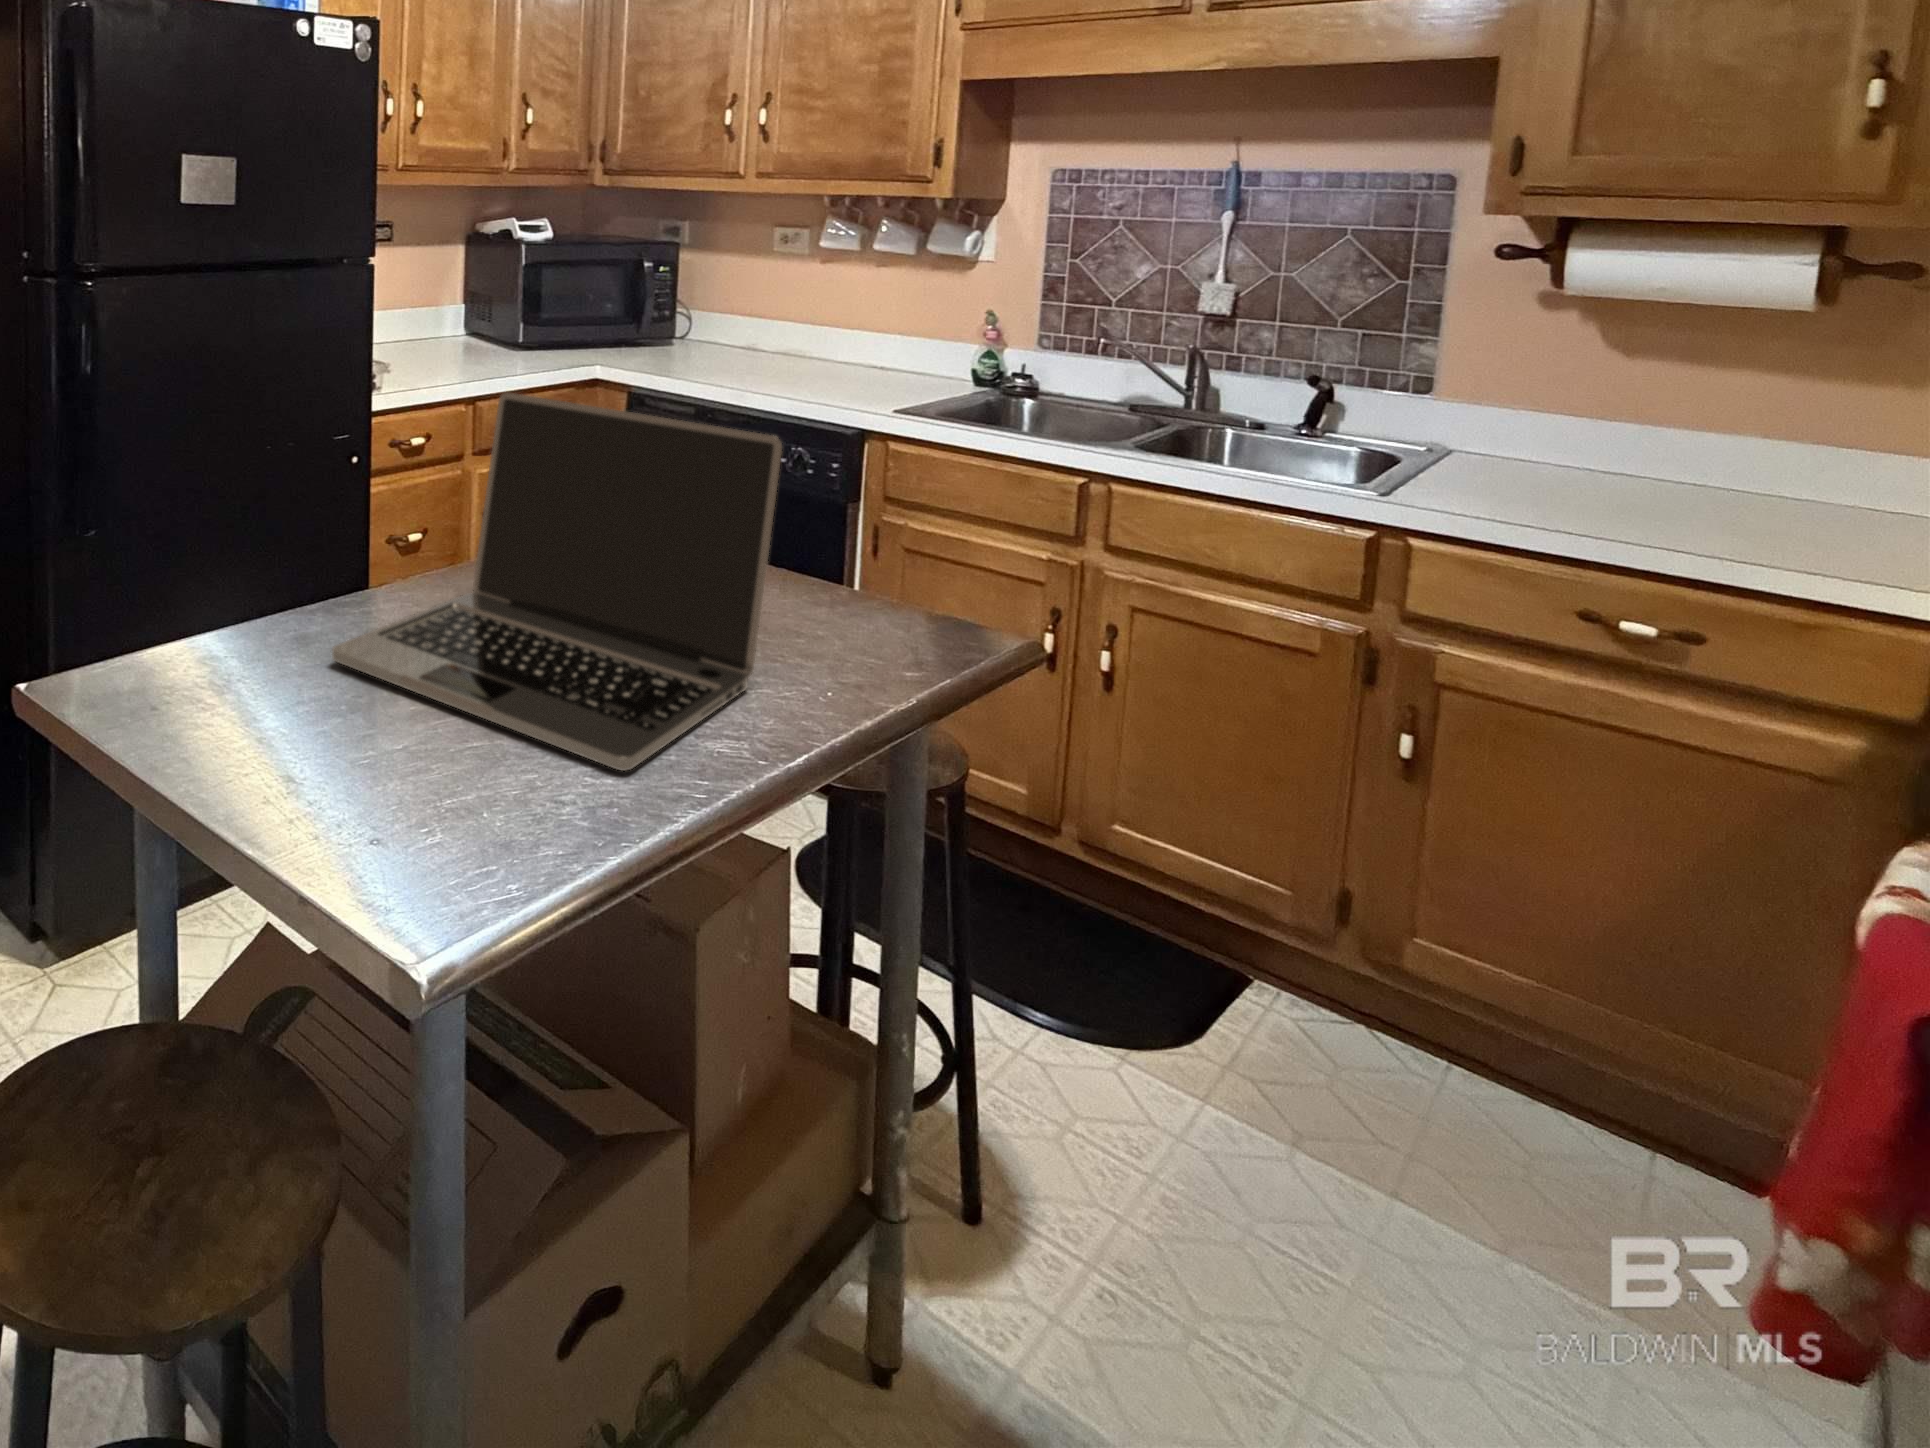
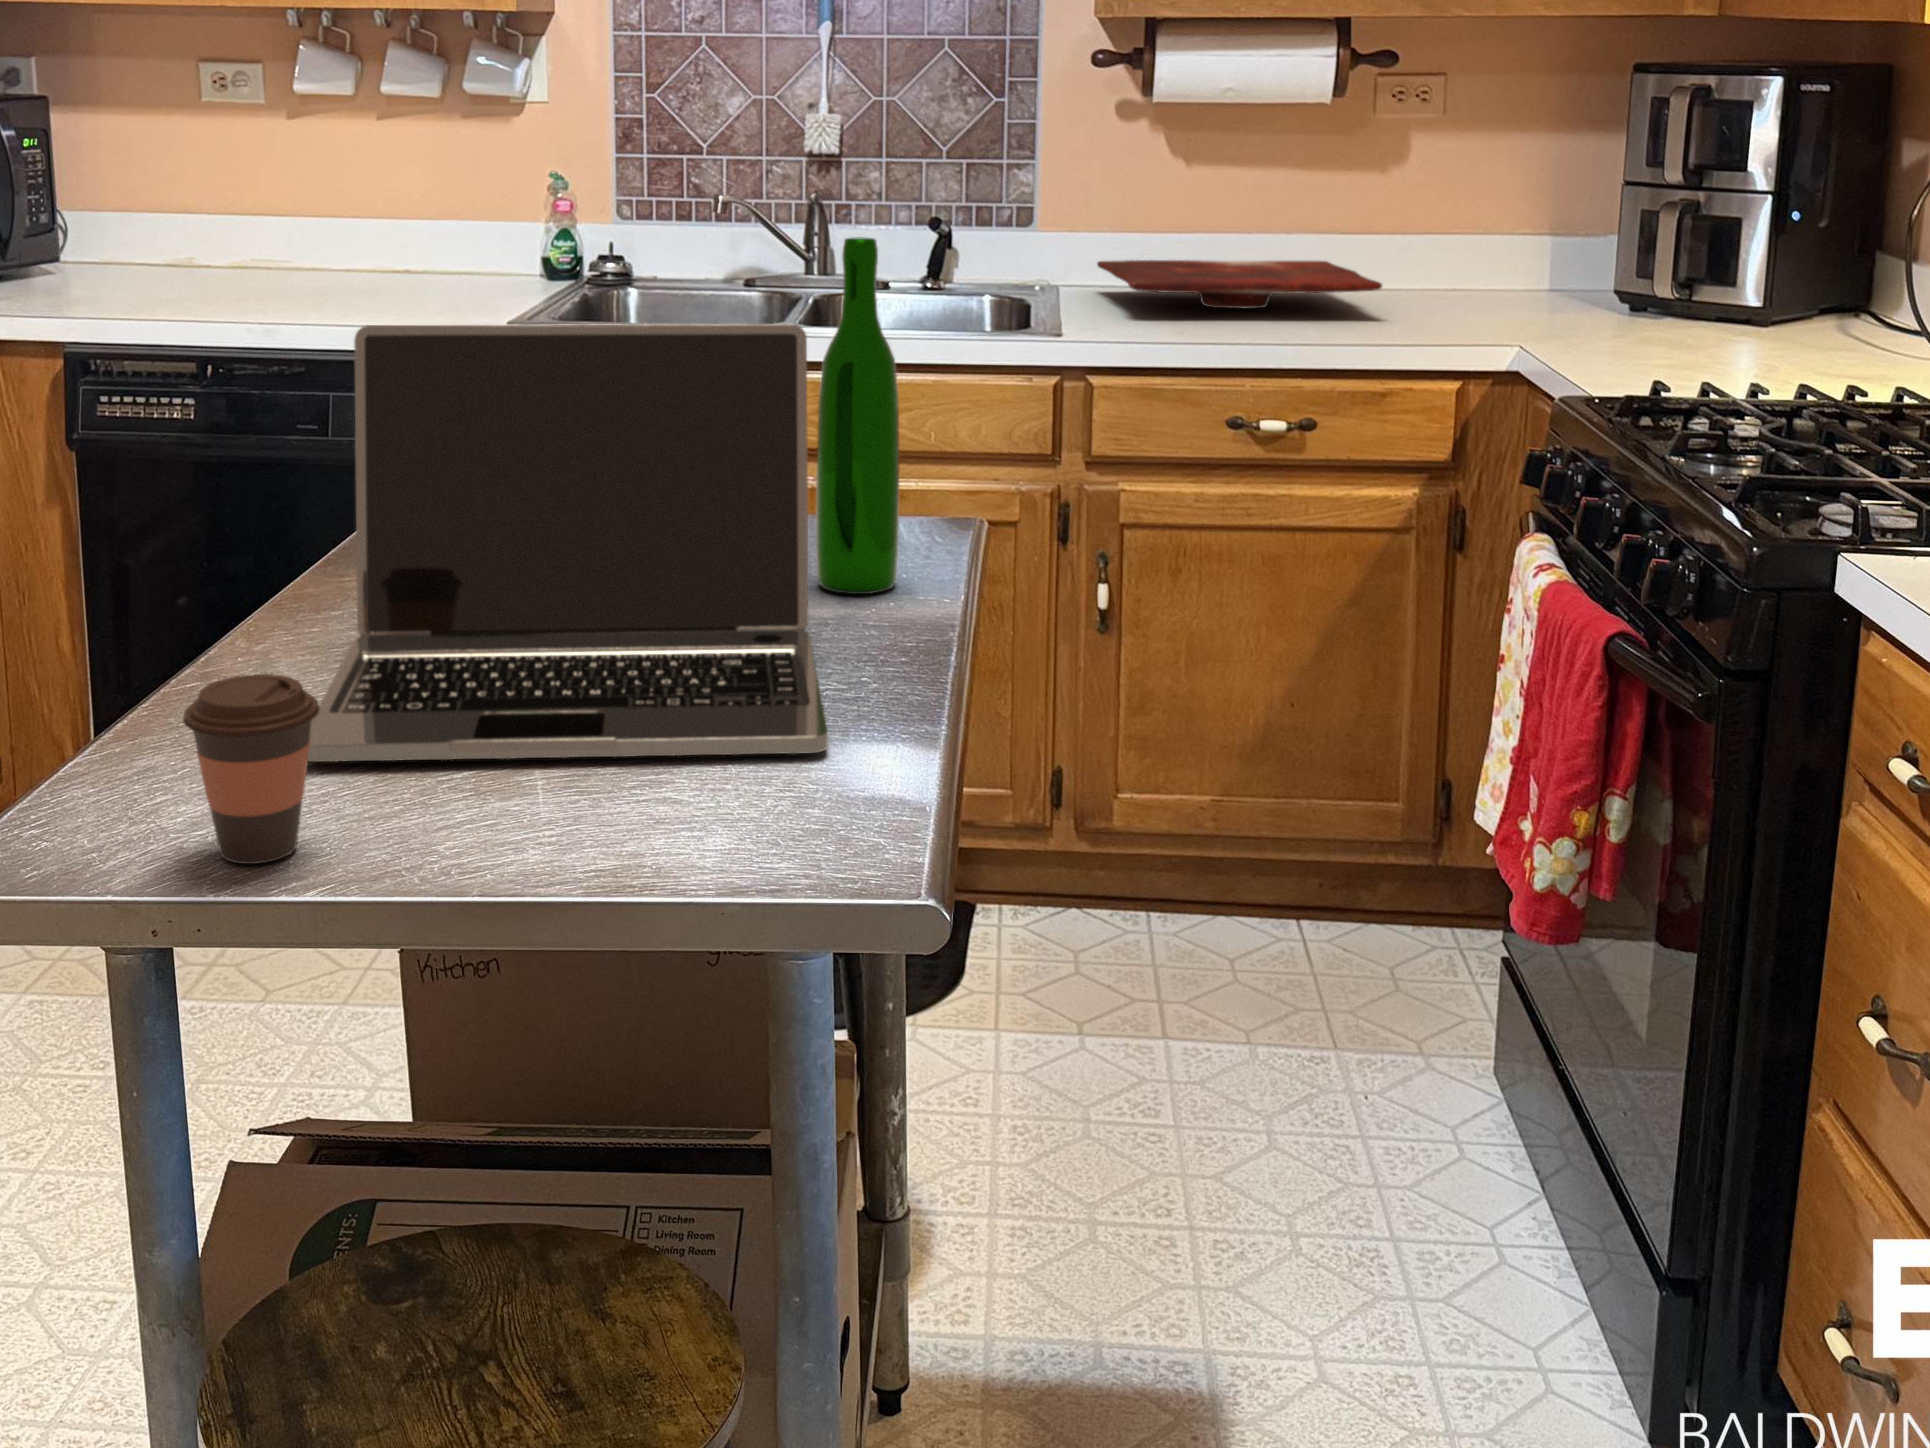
wine bottle: none [830,376,908,666] -> present [816,237,900,594]
cutting board: none [1488,436,1862,513] -> present [1097,260,1382,308]
coffee cup: none [193,592,276,713] -> present [183,674,320,864]

